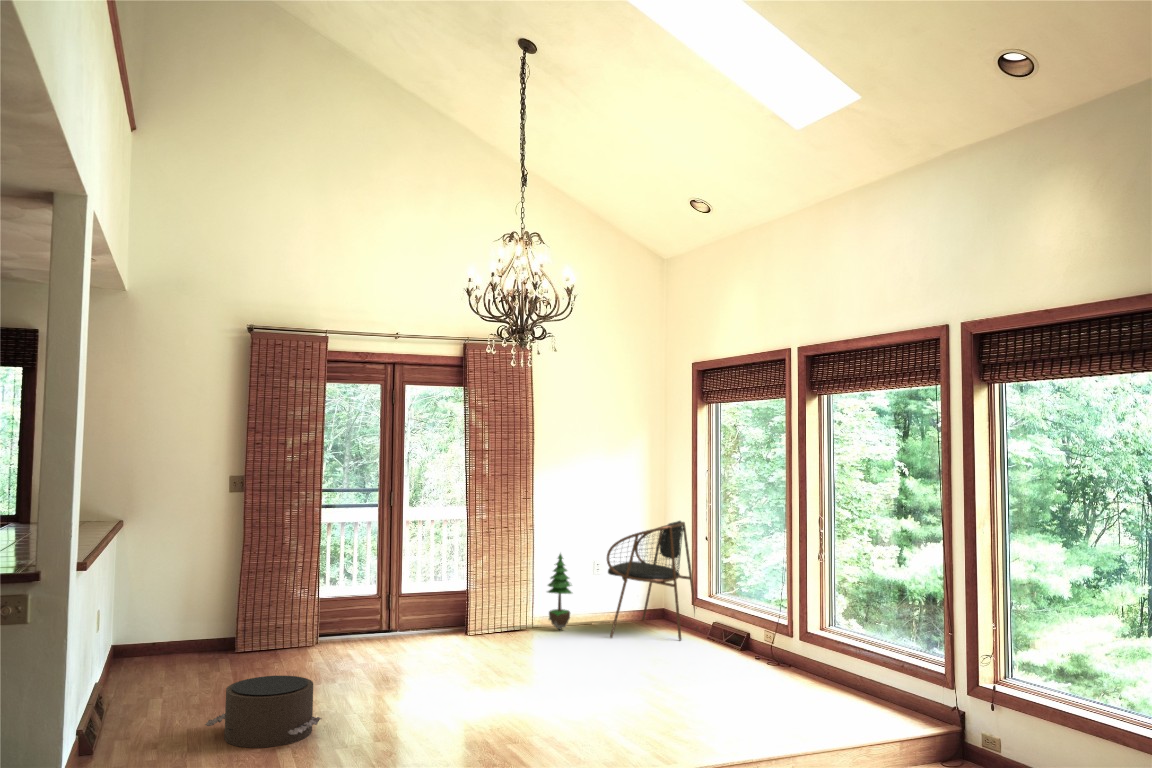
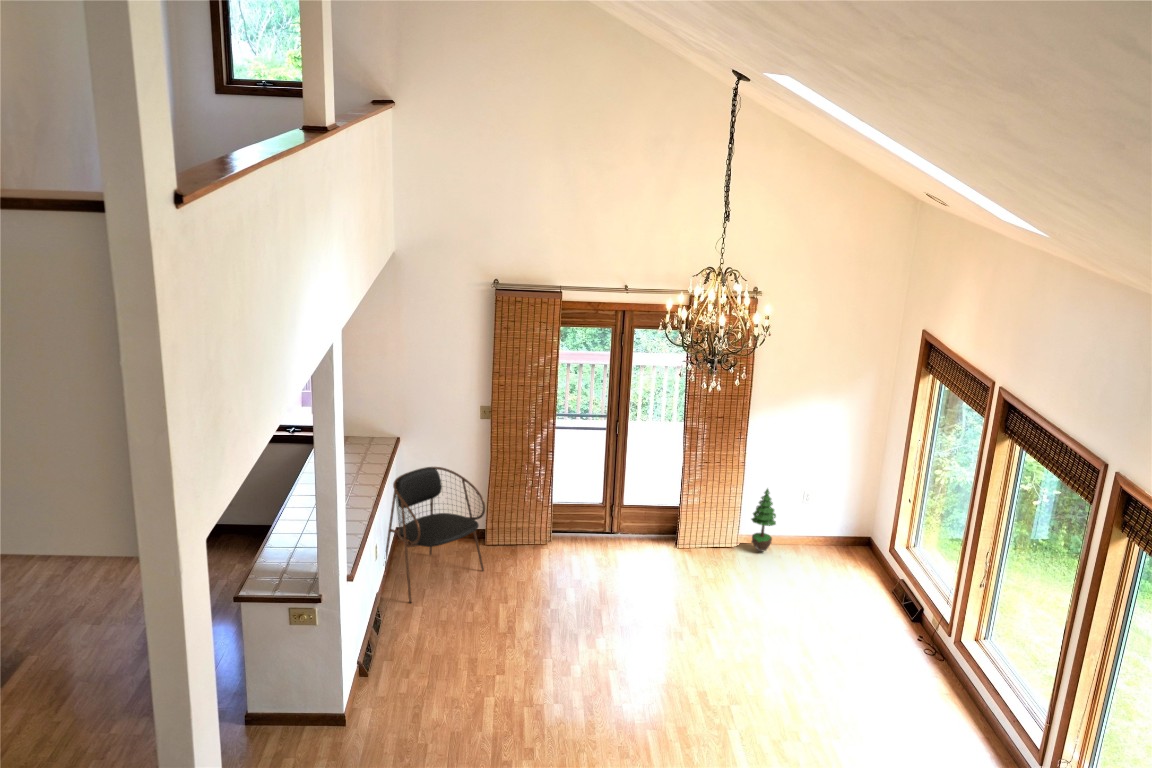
dining chair: present [607,521,699,640] -> present [385,467,485,603]
pouf: present [205,676,322,748] -> none [443,624,524,688]

